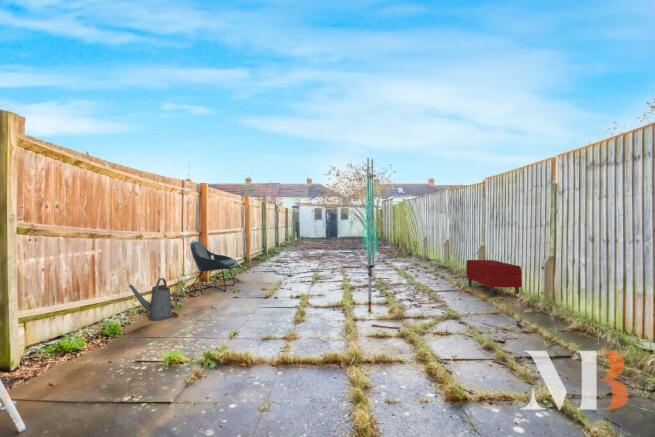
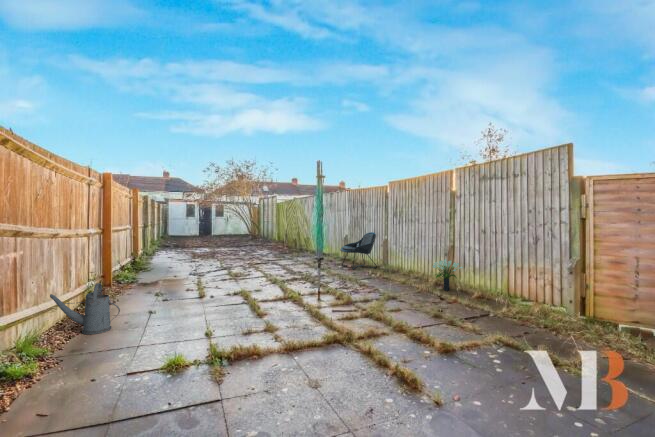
lounge chair: present [189,241,238,292] -> present [340,232,377,270]
bench: present [466,260,522,297] -> none [376,251,424,281]
potted plant: none [519,274,563,315] -> present [433,259,463,291]

